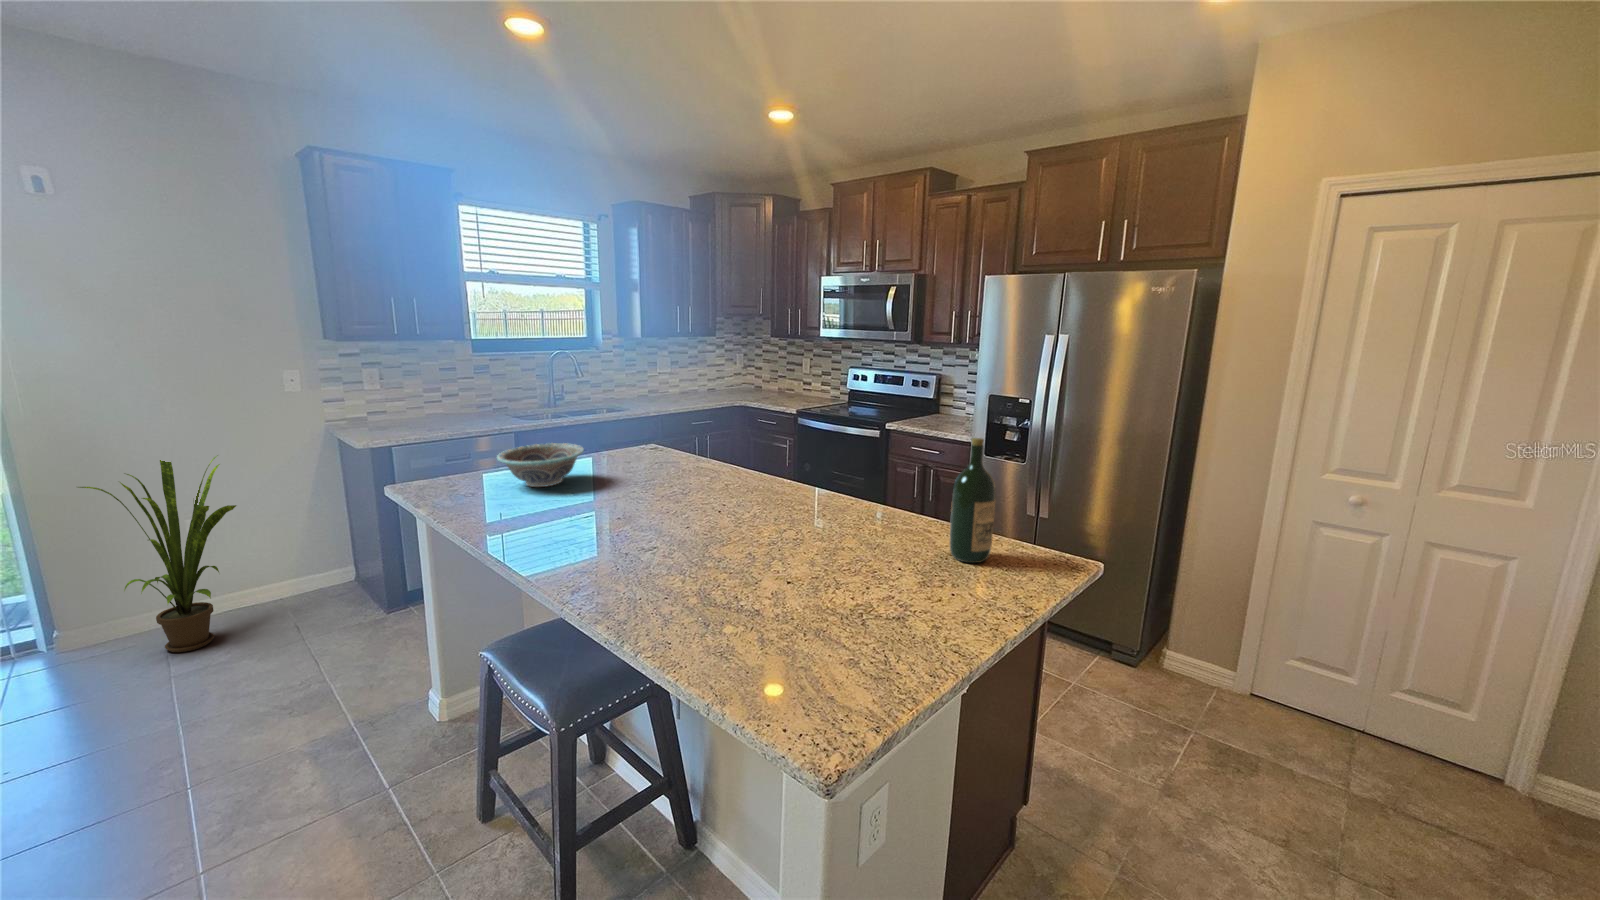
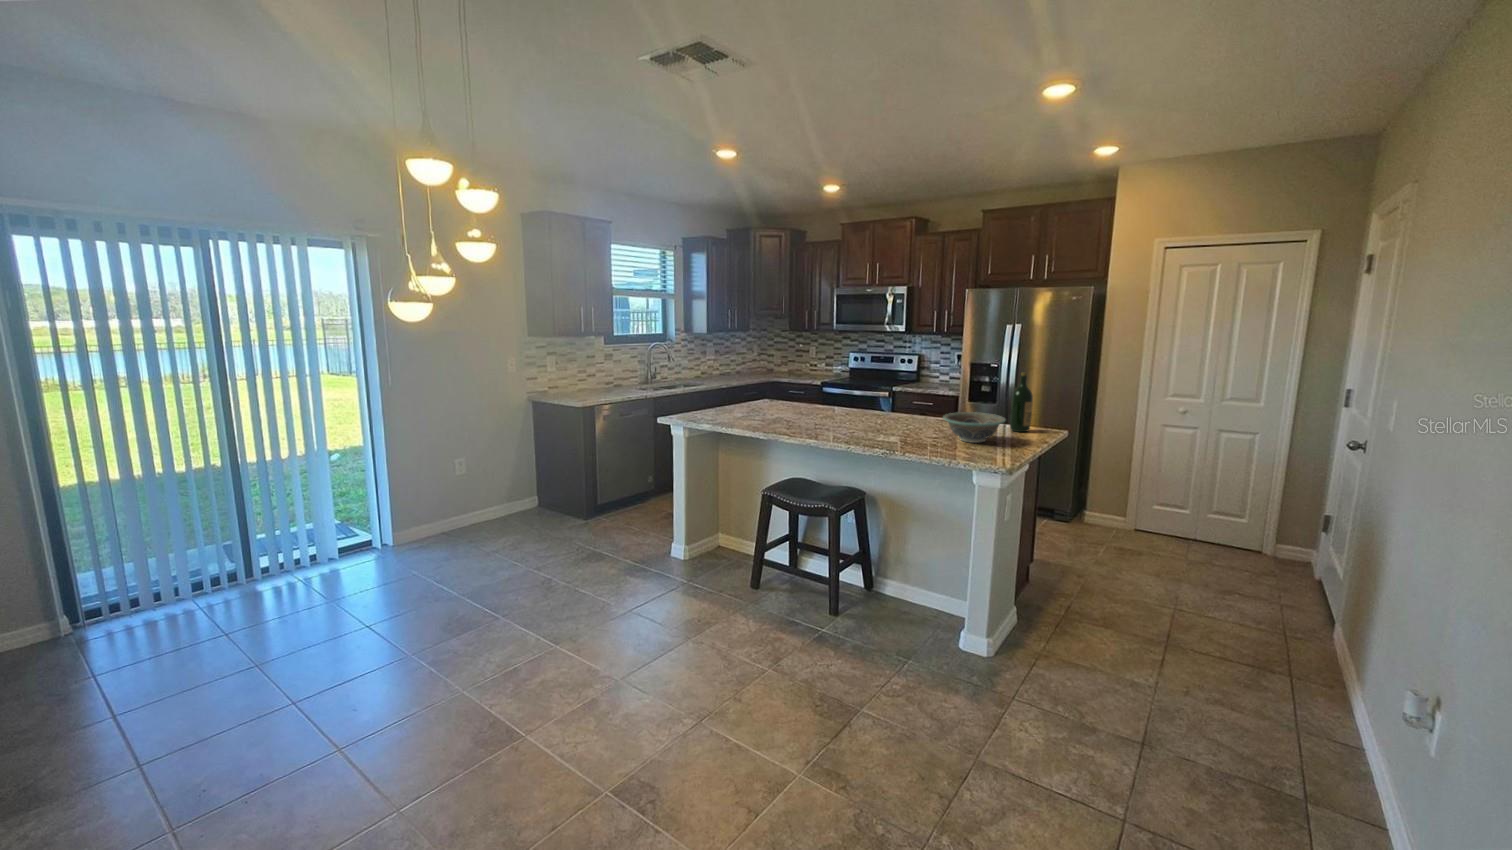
decorative bowl: present [497,443,584,487] -> present [943,412,1005,443]
house plant: present [78,455,236,652] -> none [426,405,511,542]

